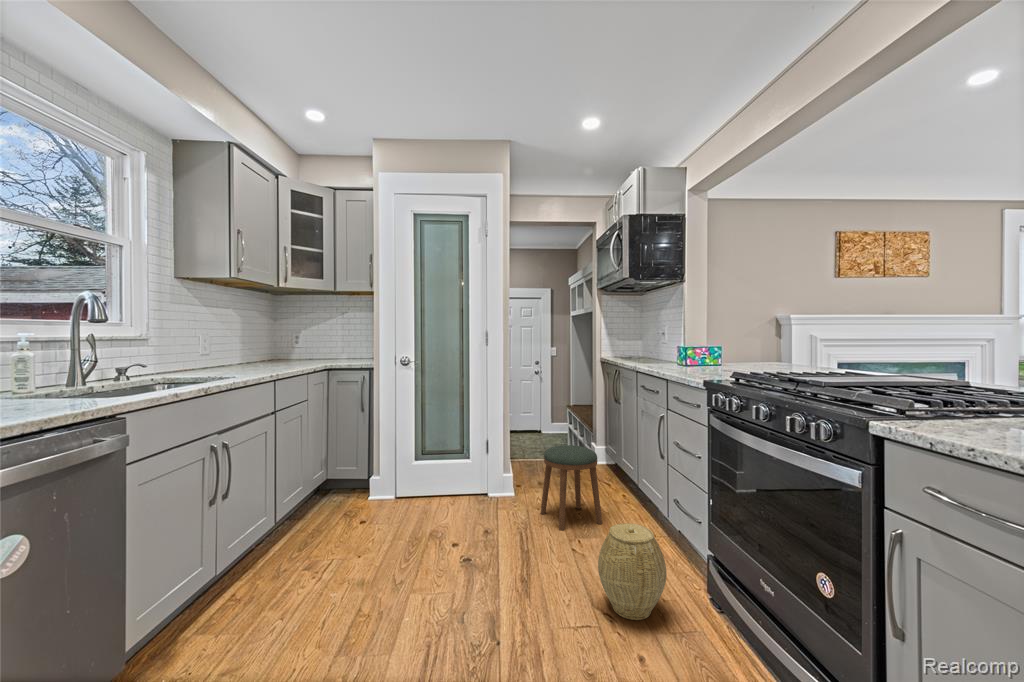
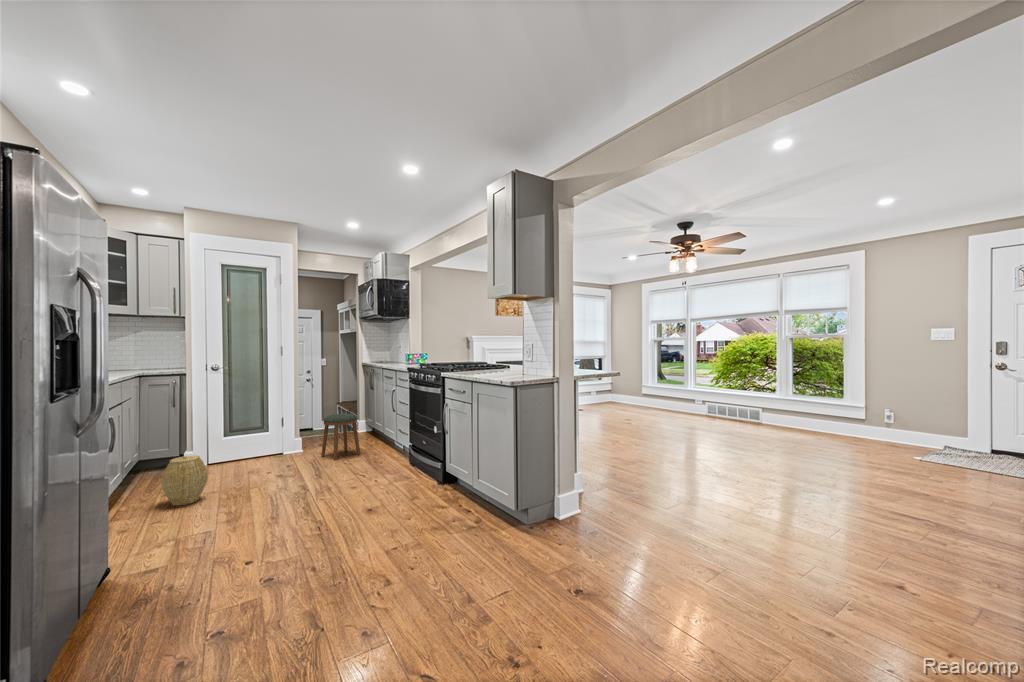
woven basket: present [598,523,667,620] -> present [161,456,208,506]

